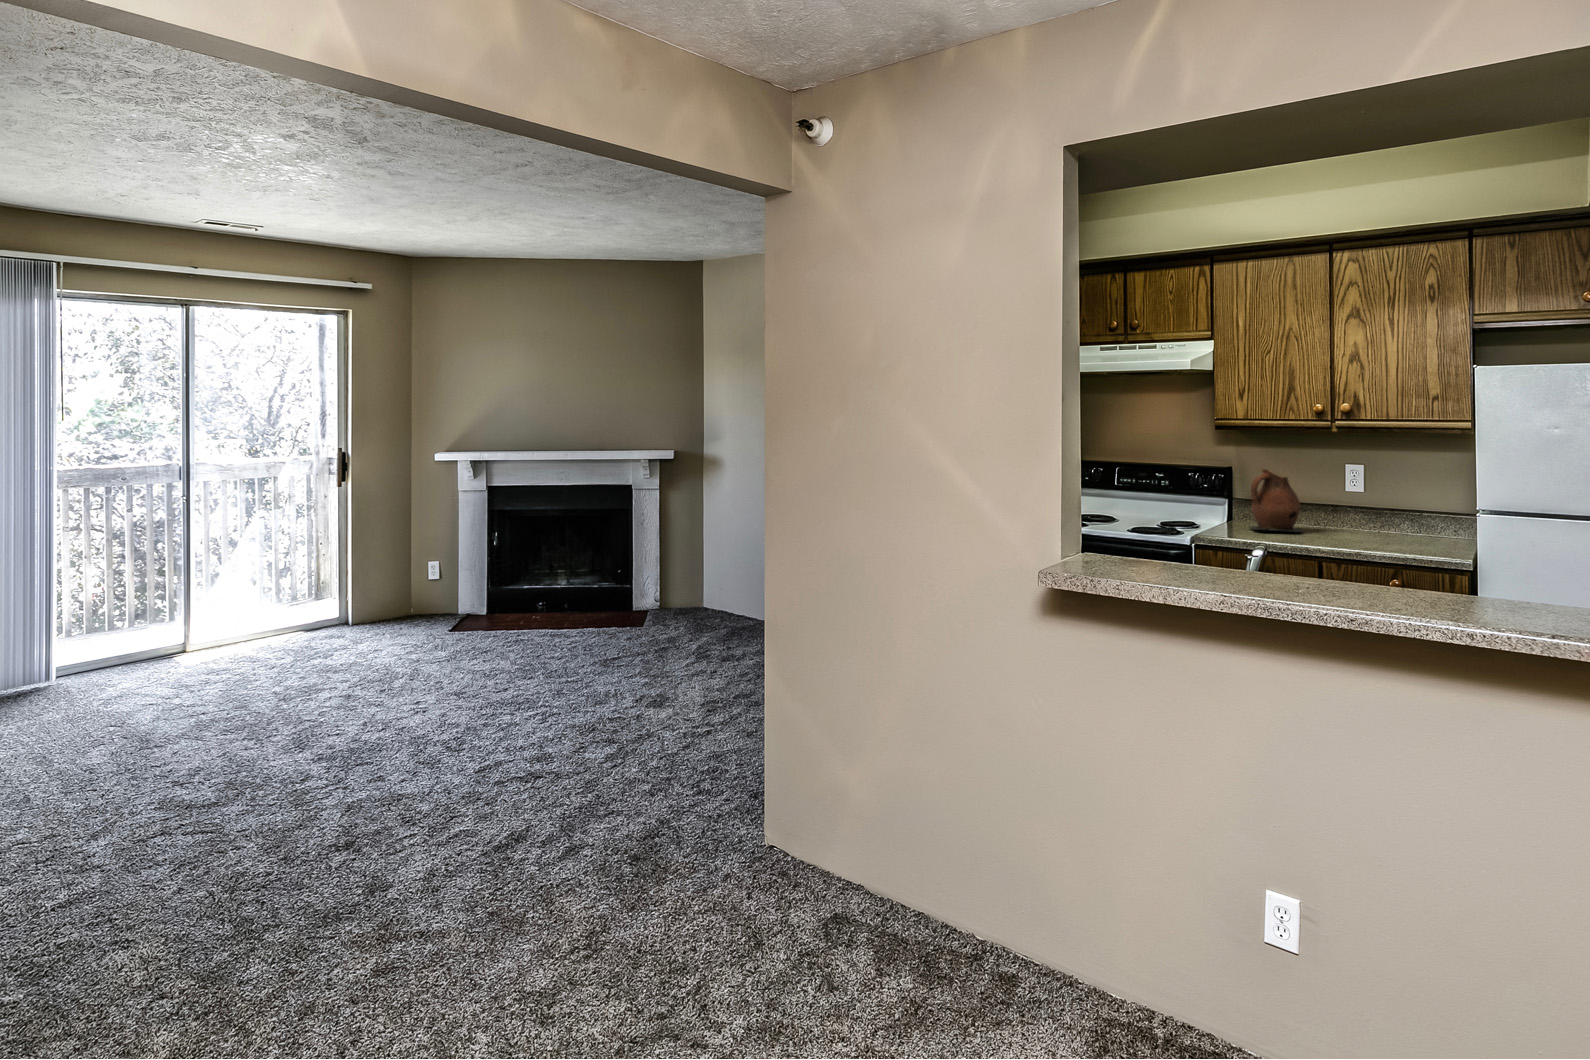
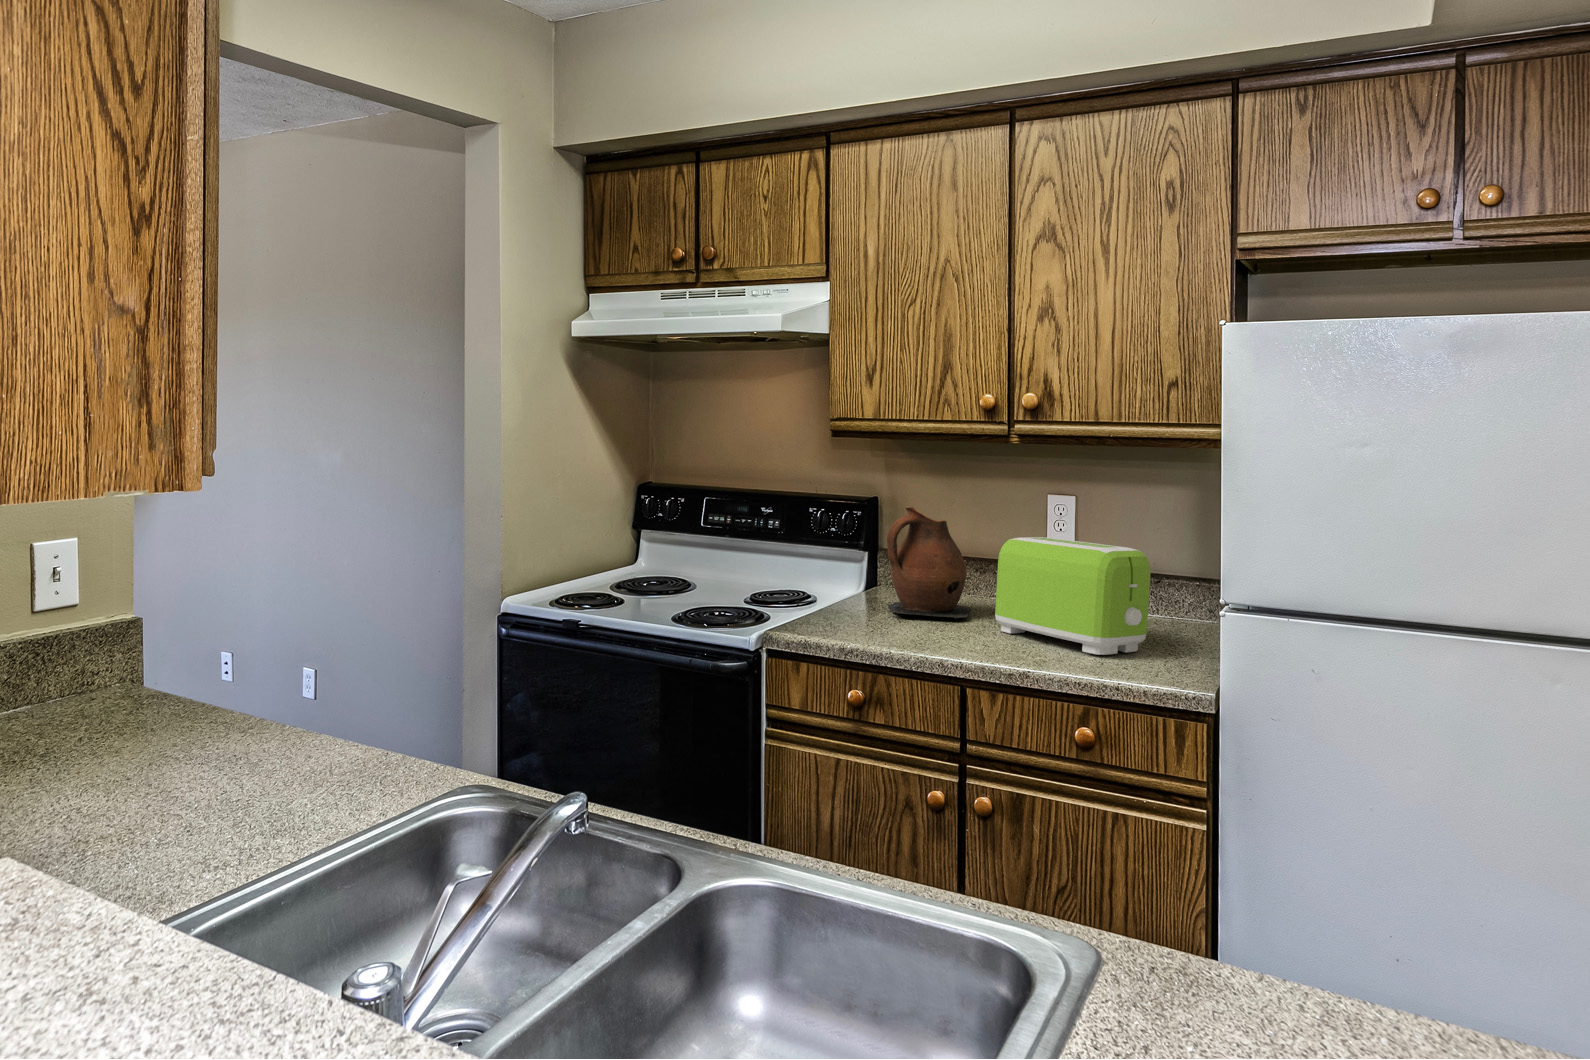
toaster: none [1322,484,1419,545] -> present [995,537,1150,655]

